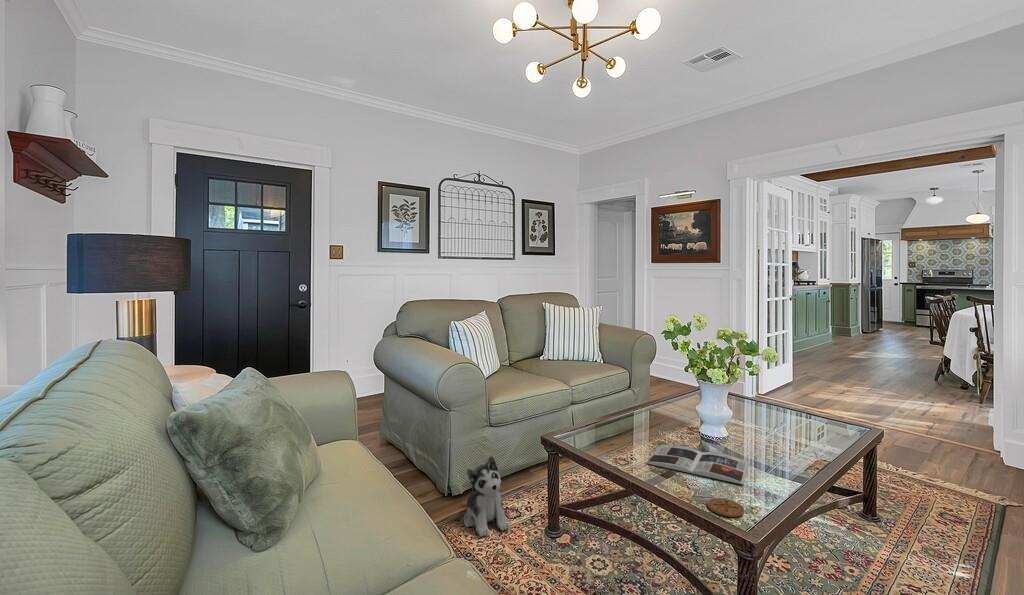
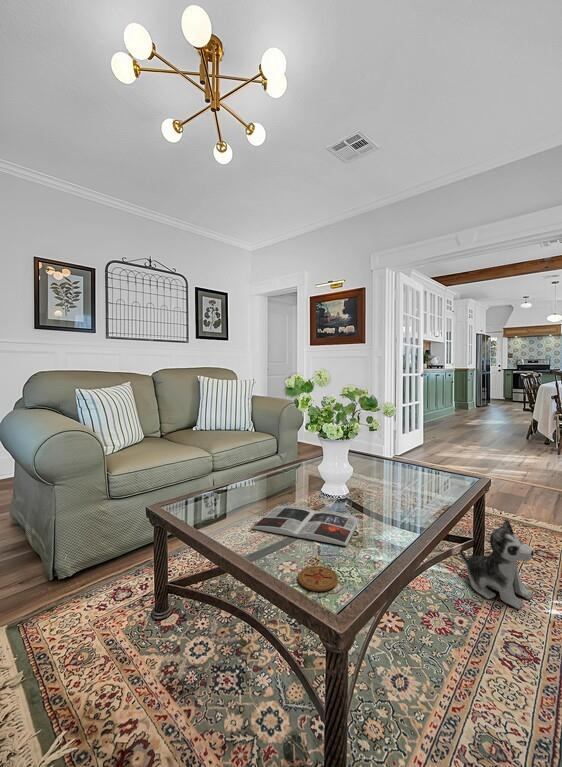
plush toy: present [464,456,510,537] -> present [460,519,534,609]

